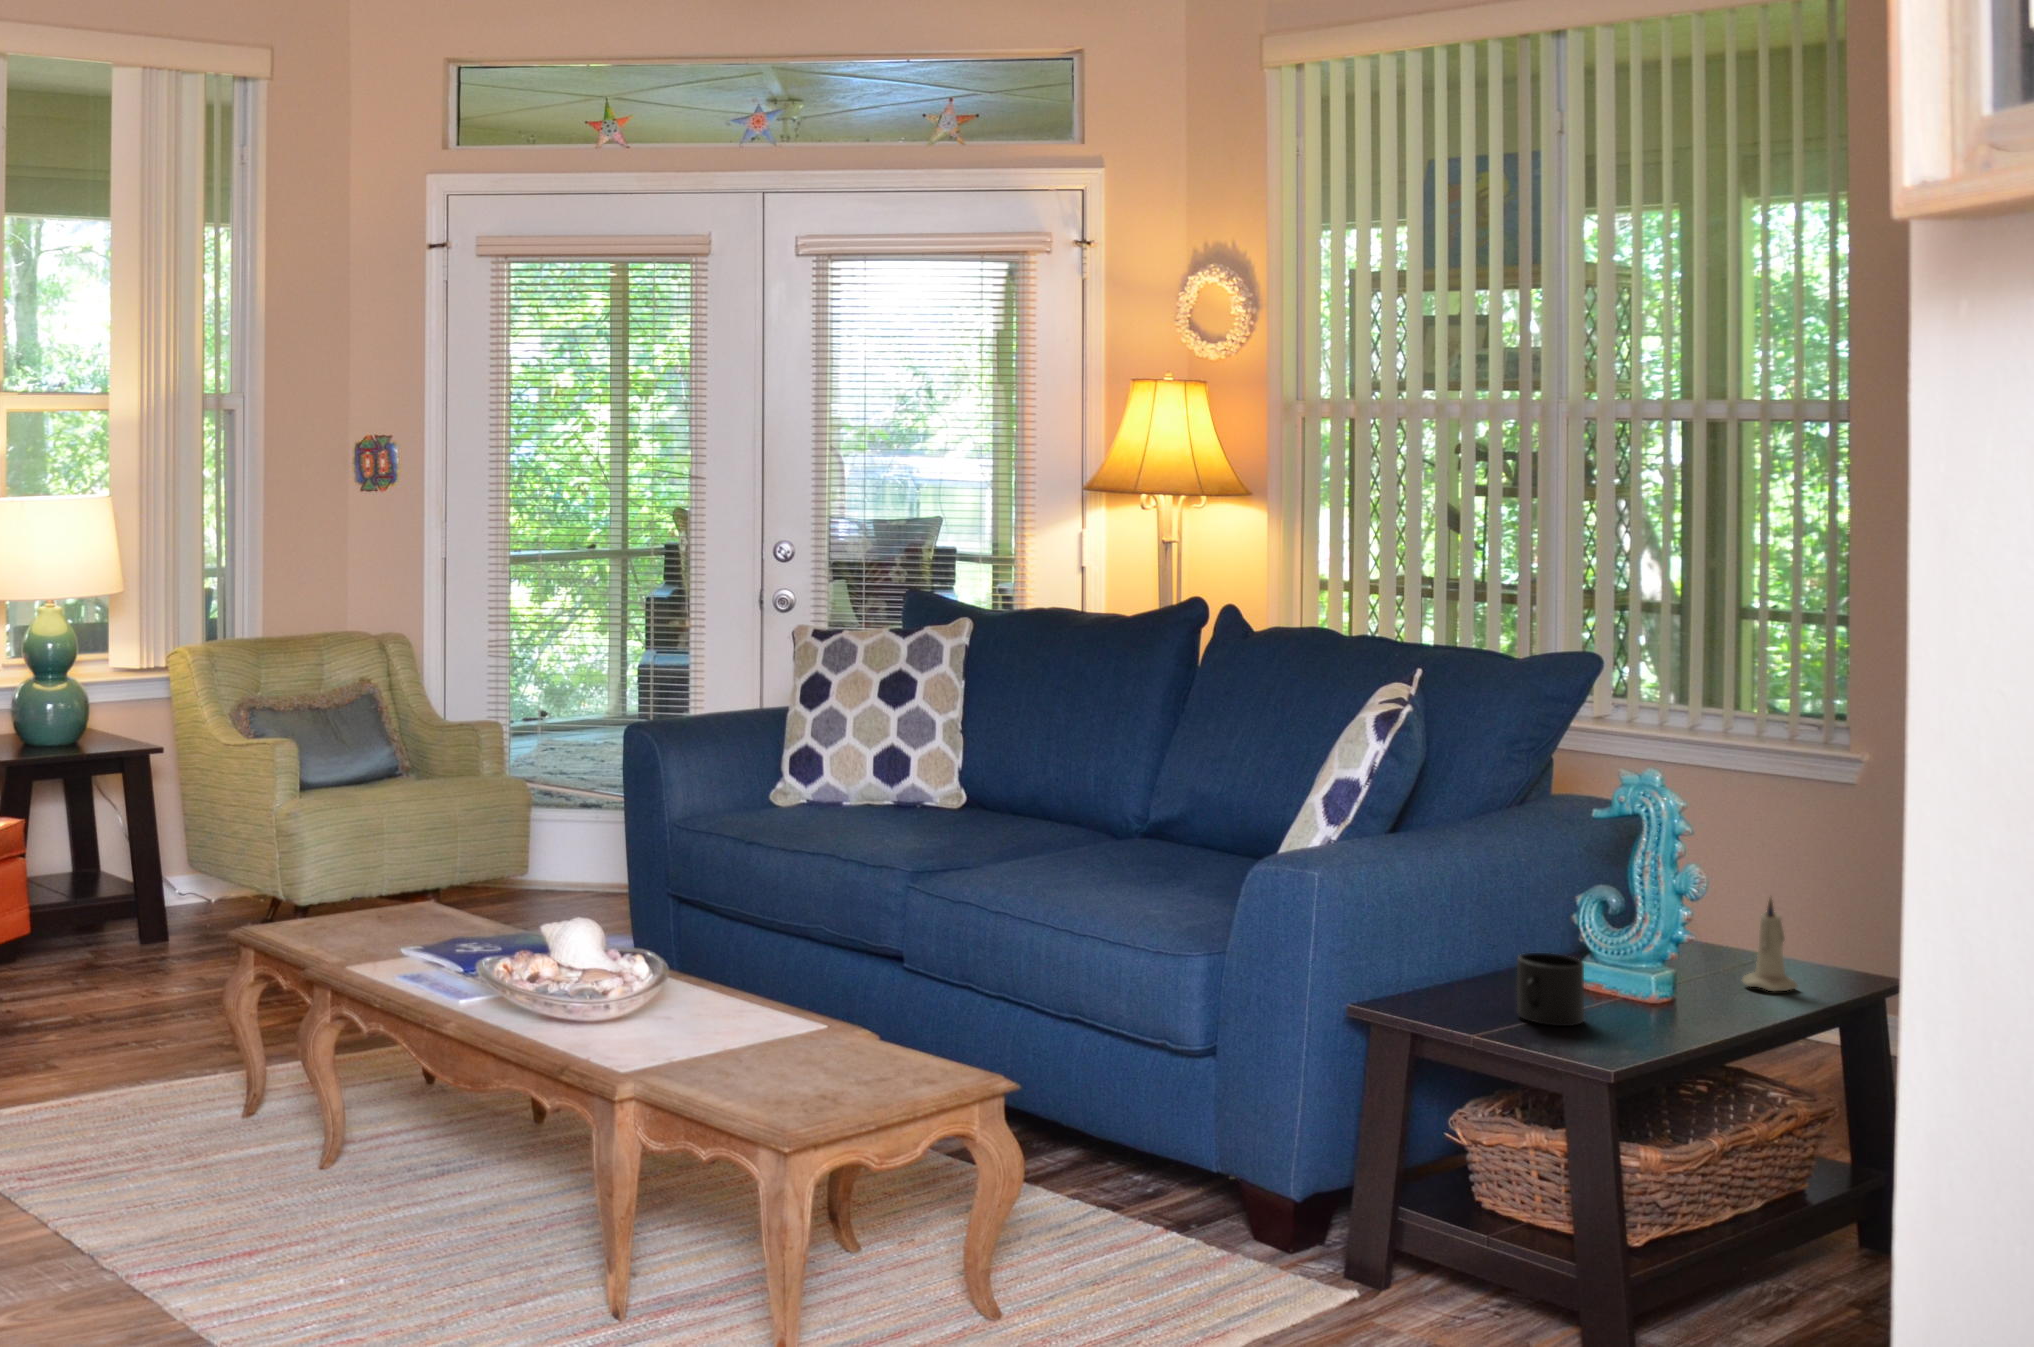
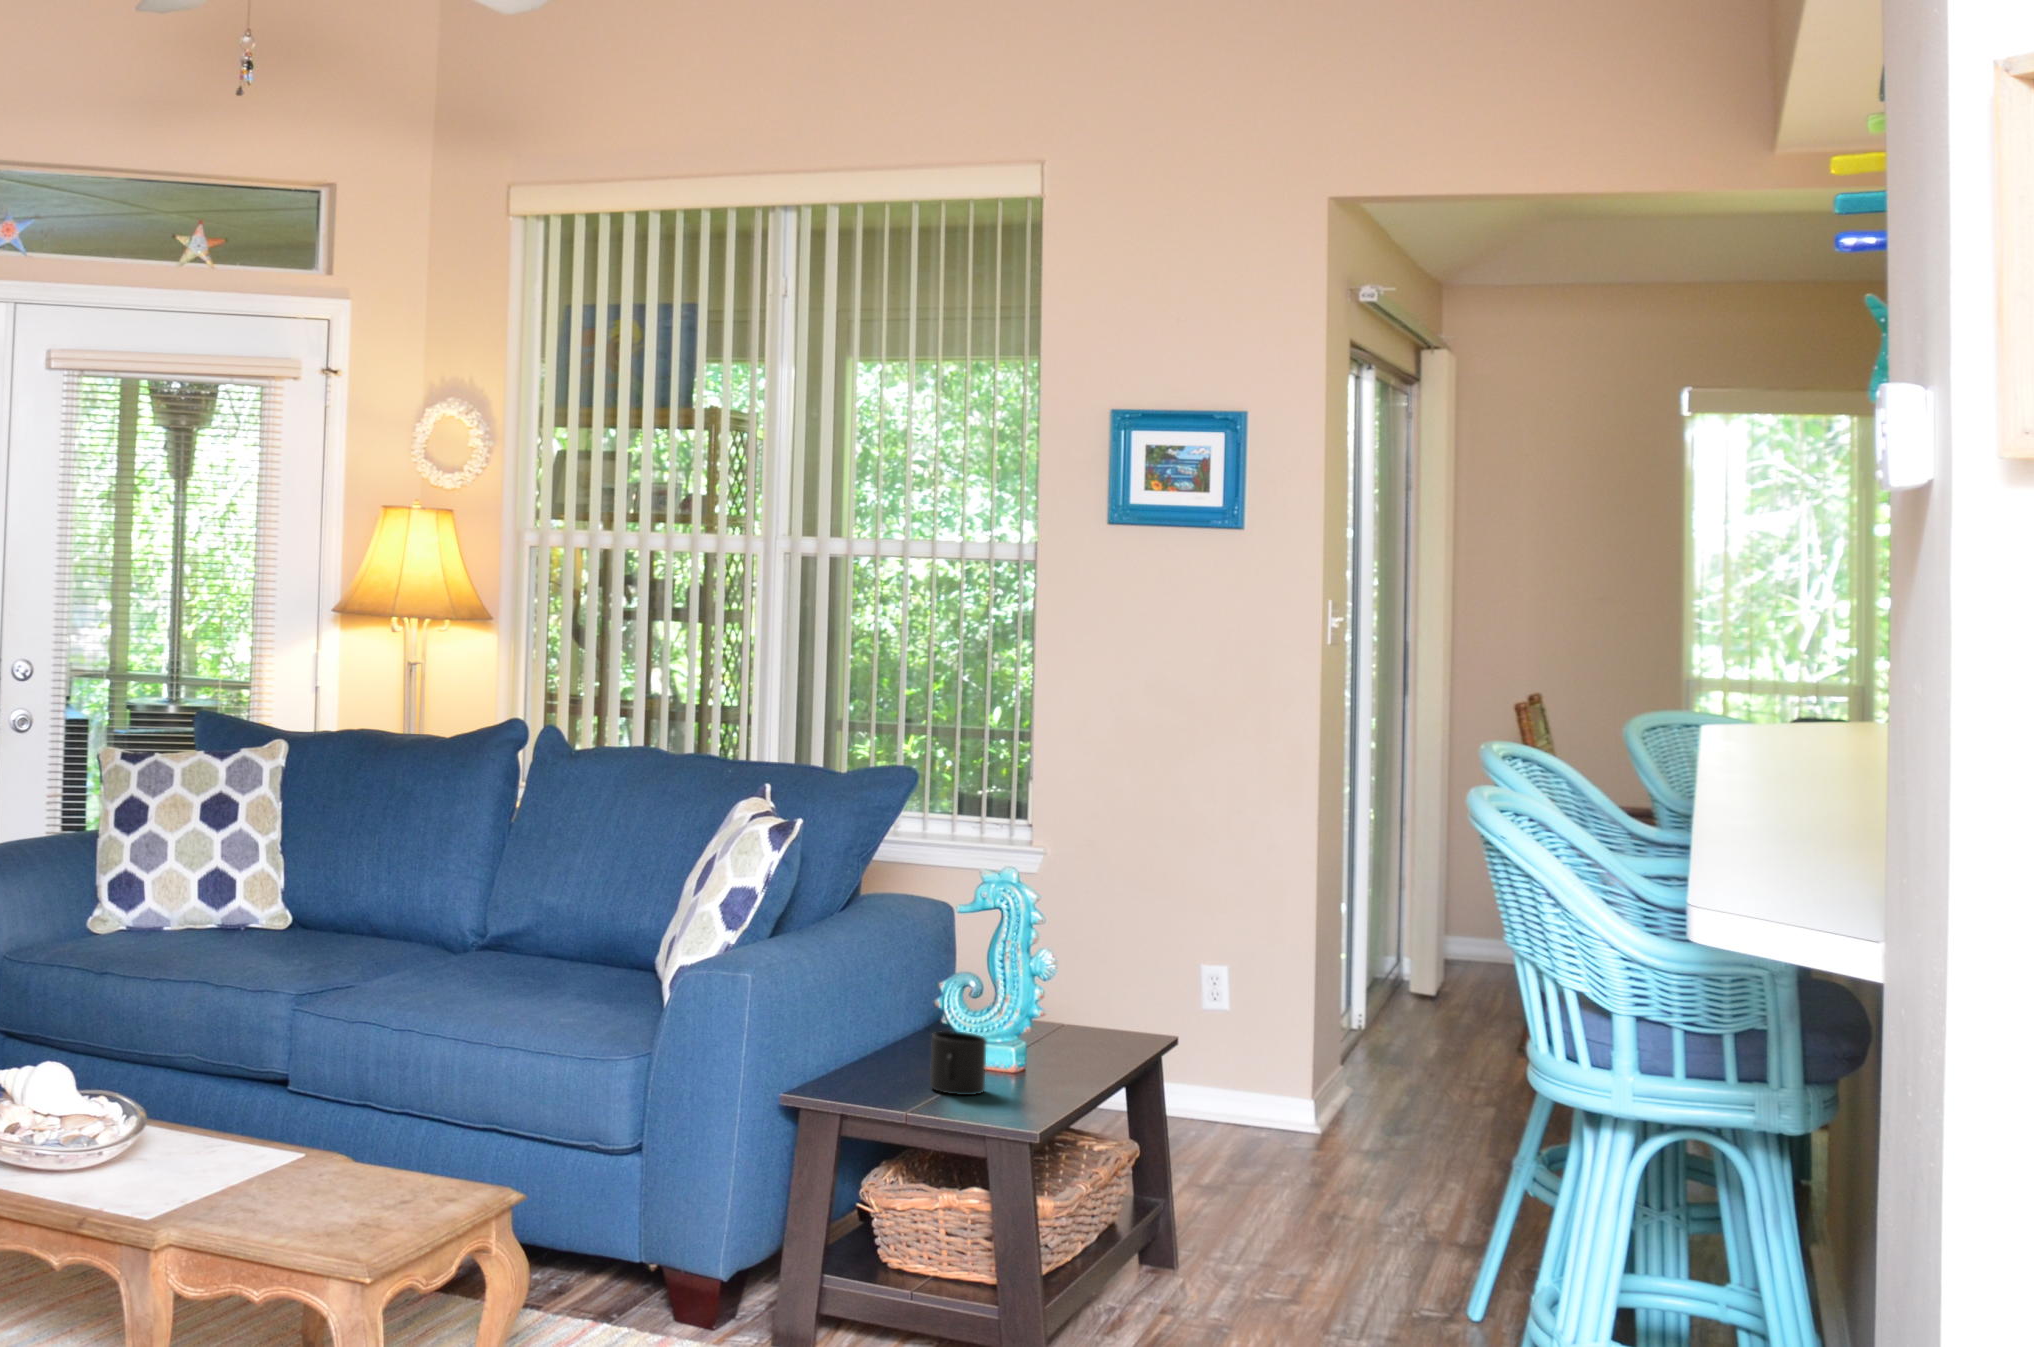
candle: present [1742,898,1798,991] -> none [1062,974,1104,1057]

